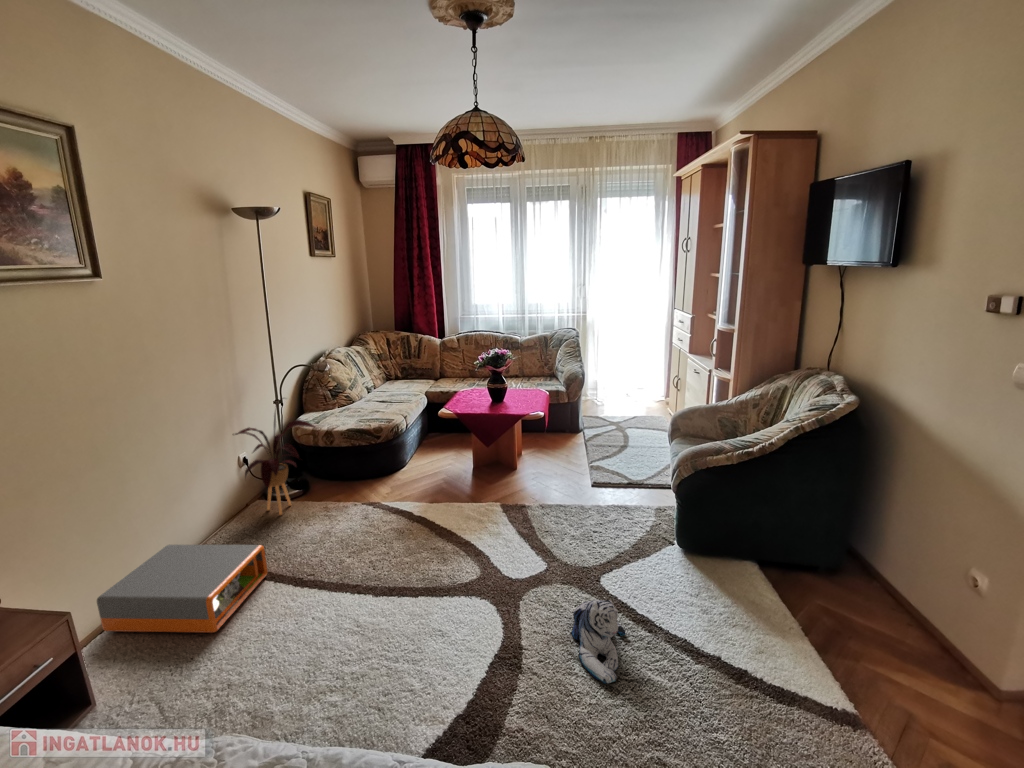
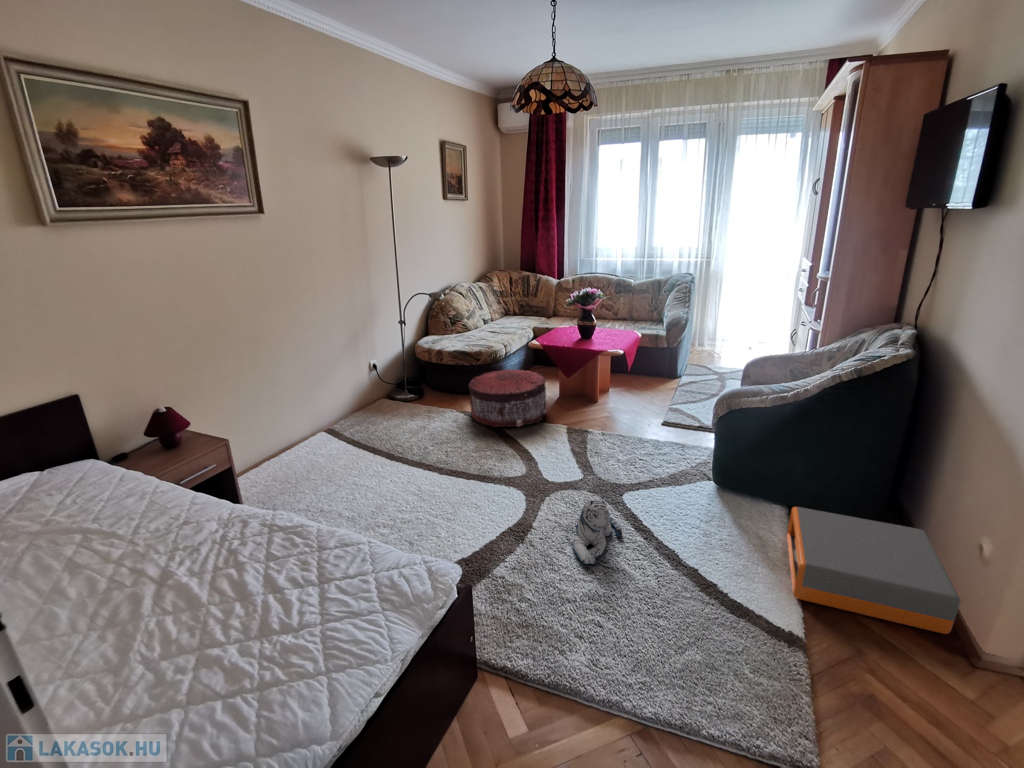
house plant: present [235,402,315,515] -> none [360,317,423,412]
pouf: none [378,443,472,518] -> present [469,369,546,427]
storage box: present [97,545,268,633] -> present [787,507,960,634]

